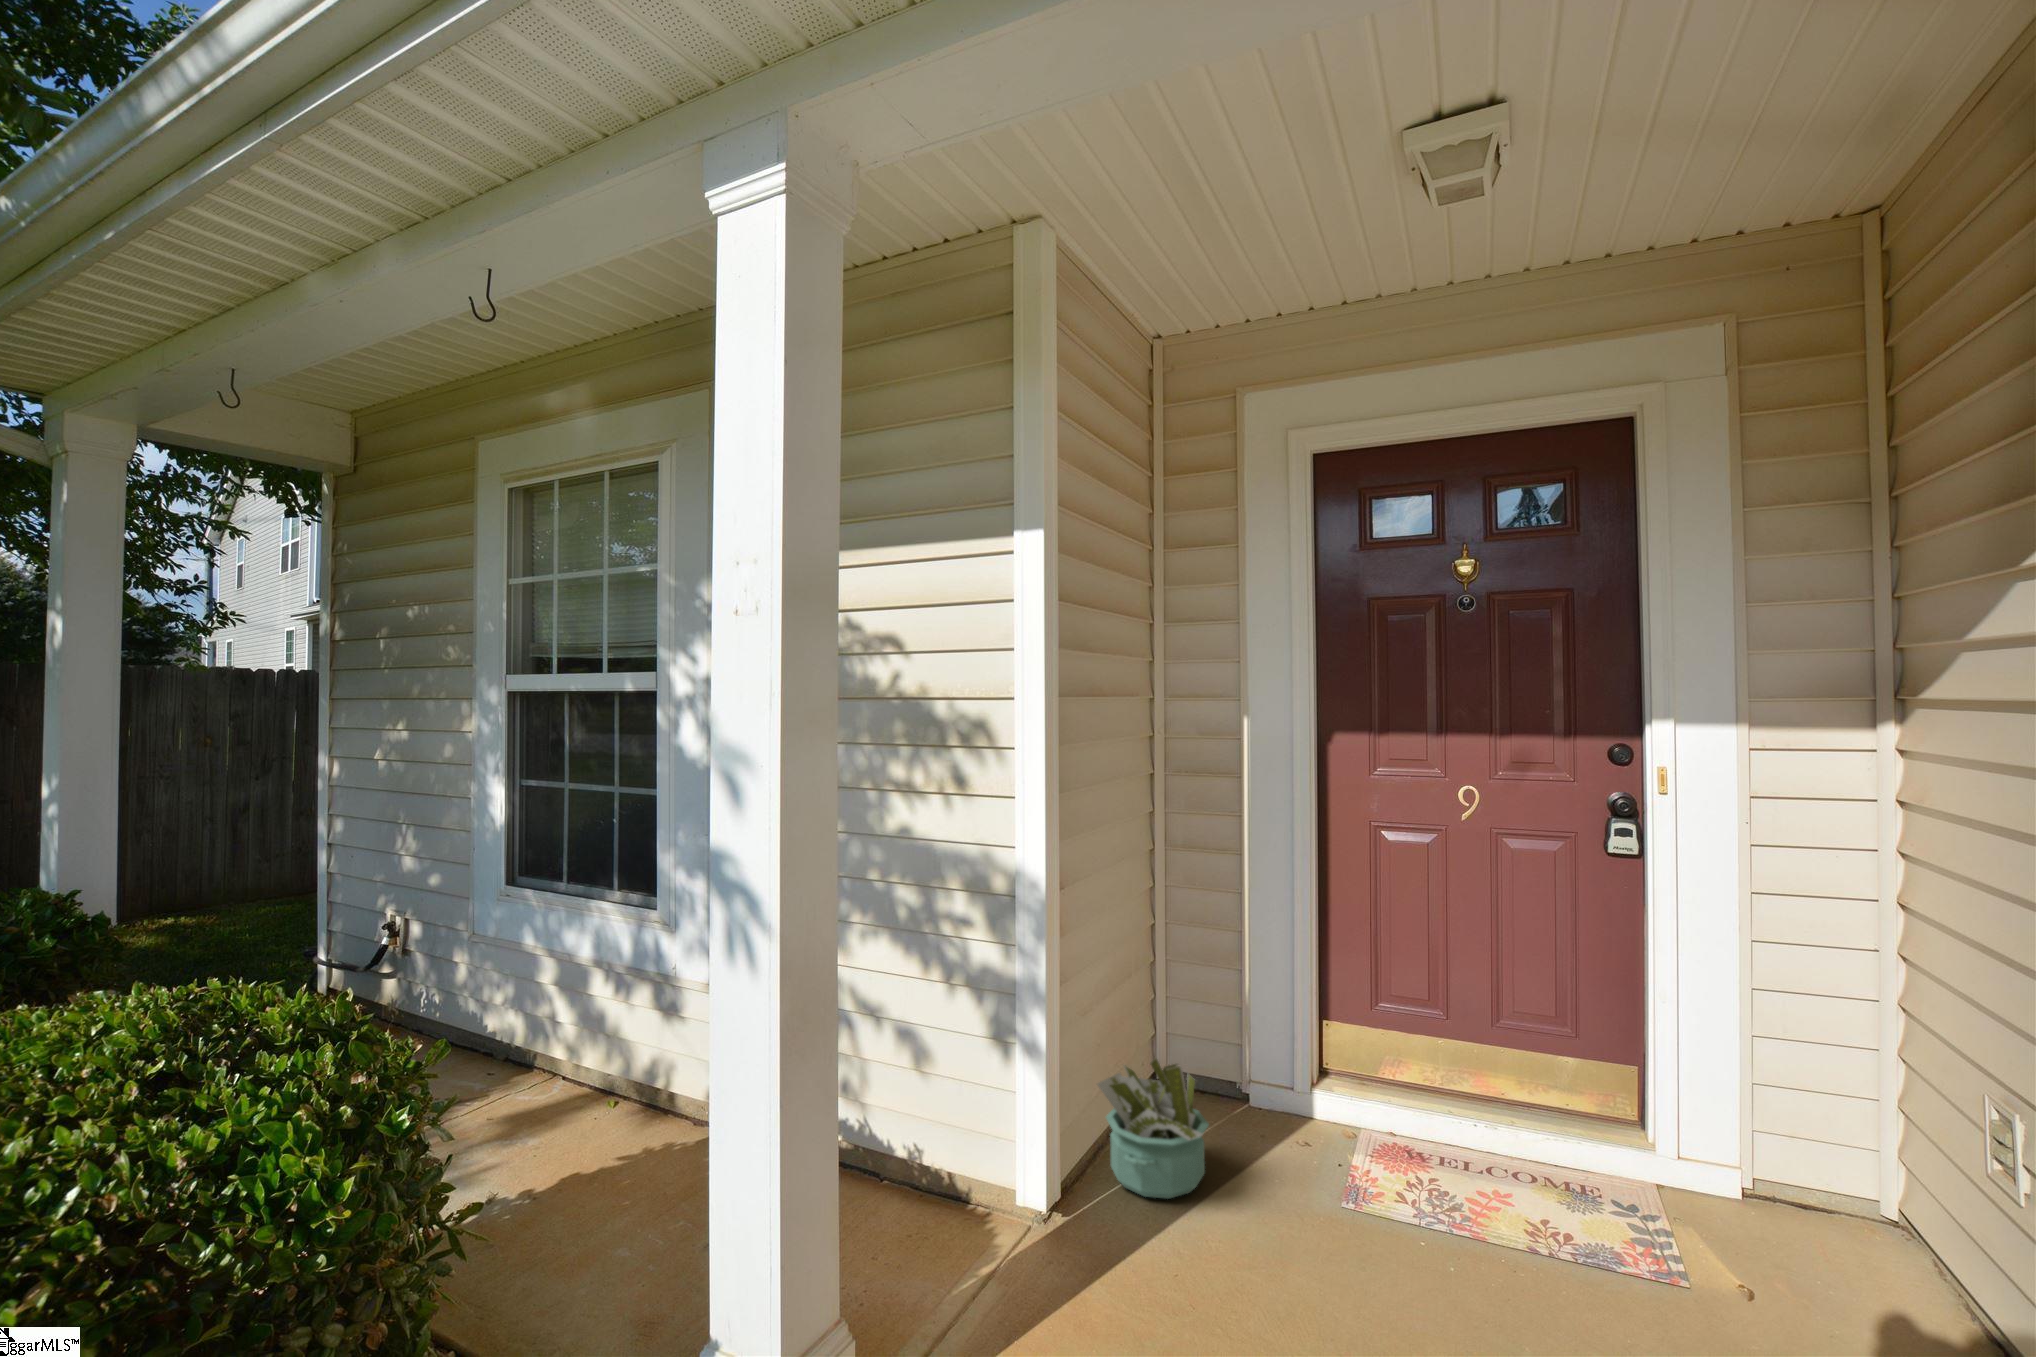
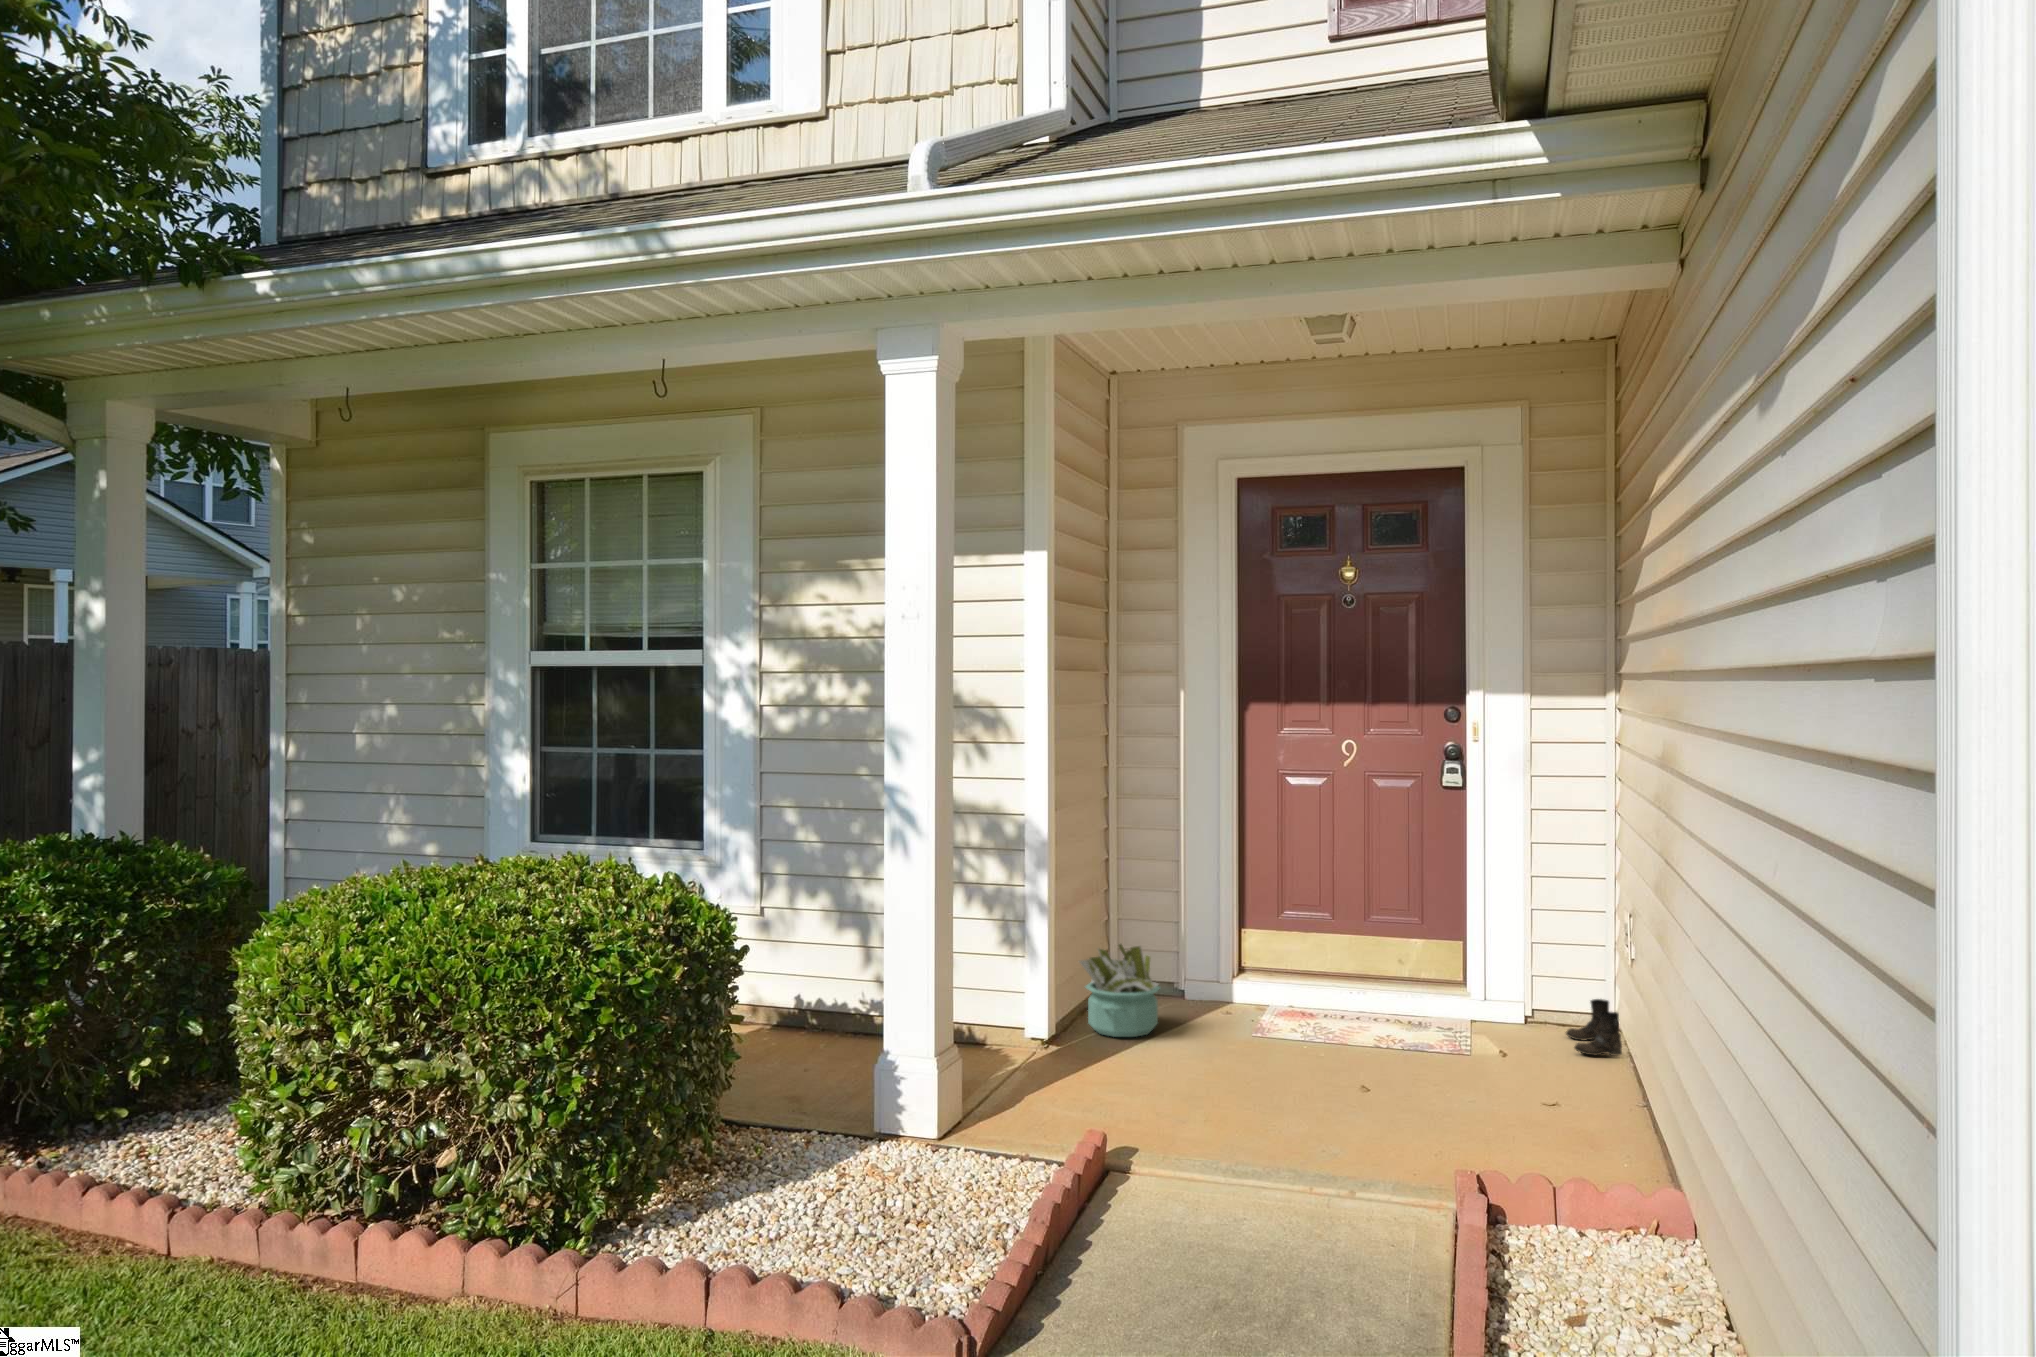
boots: none [1829,1197,1956,1321] -> present [1566,999,1622,1056]

